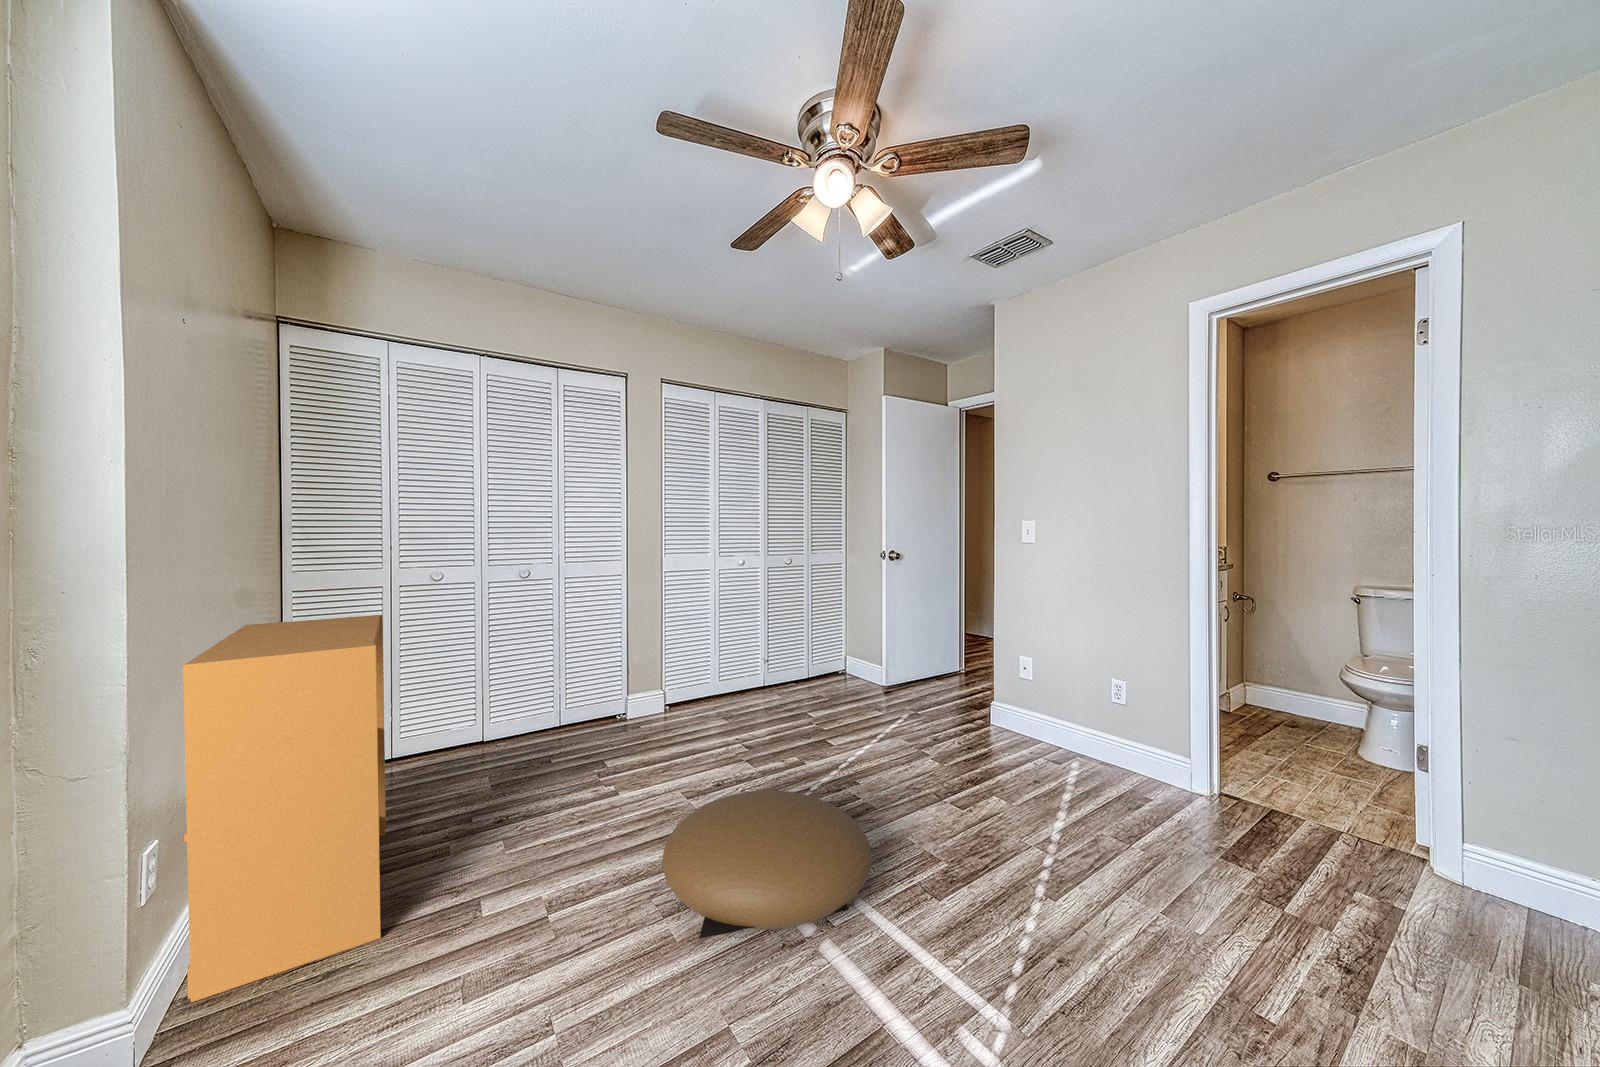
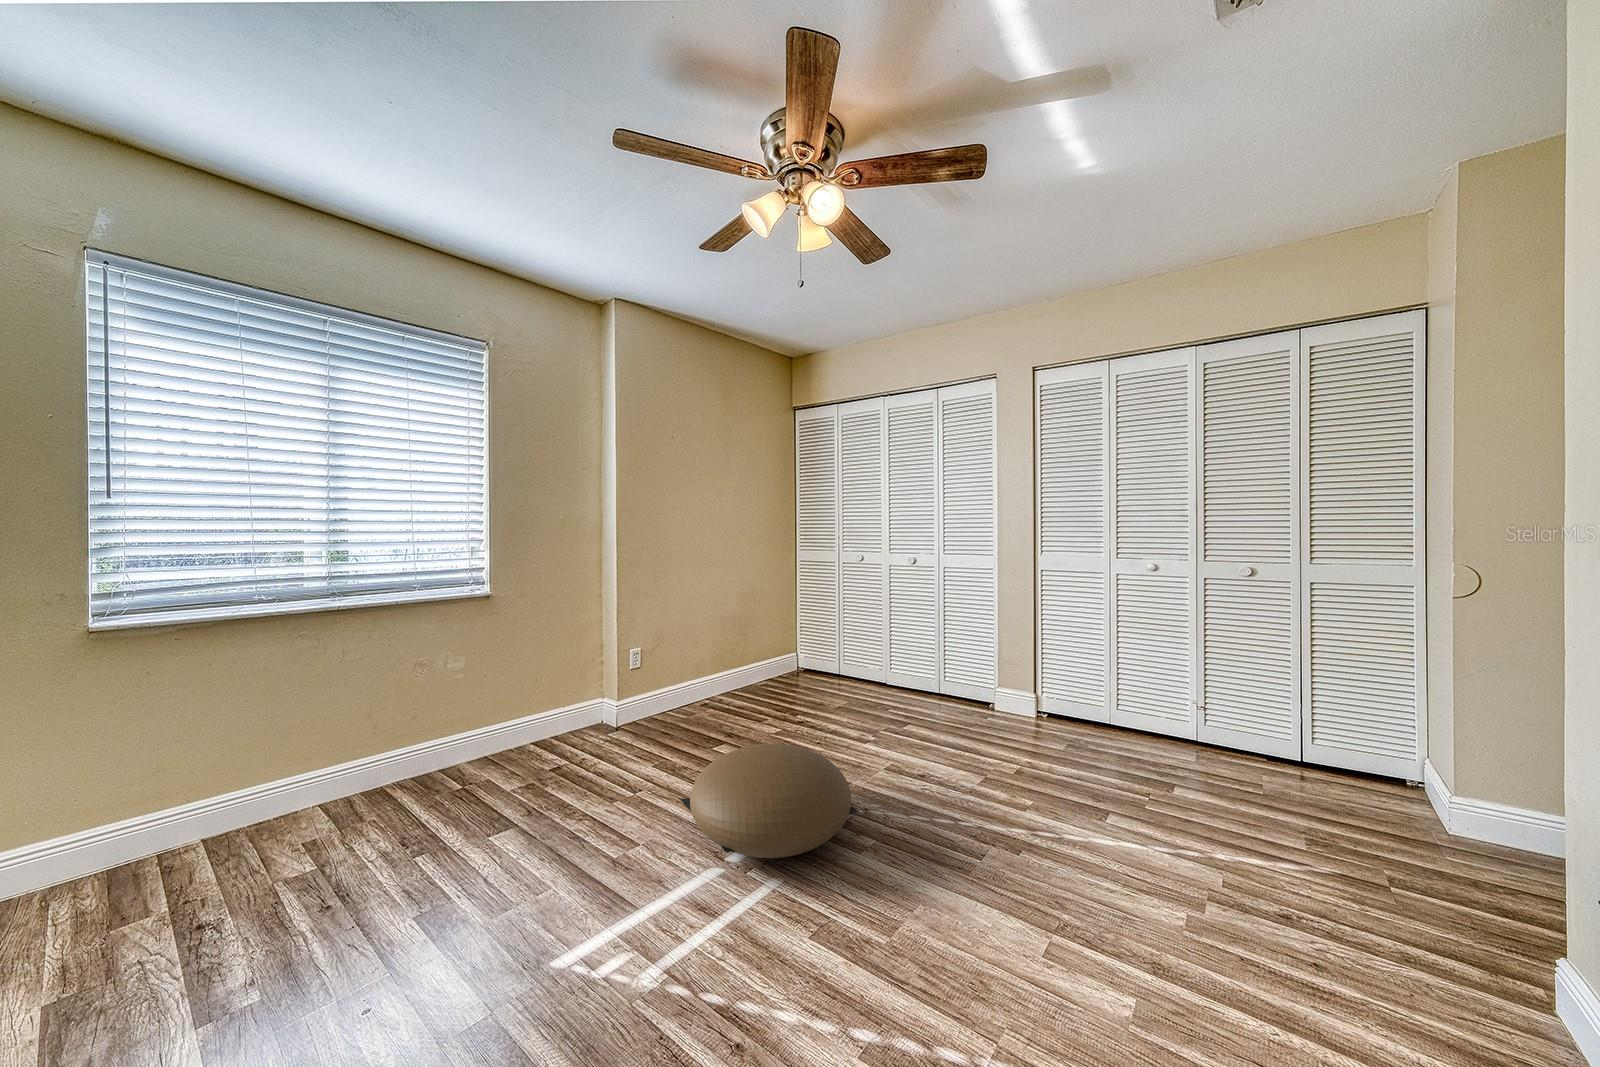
bookshelf: present [183,615,386,1002] -> none [645,568,773,733]

